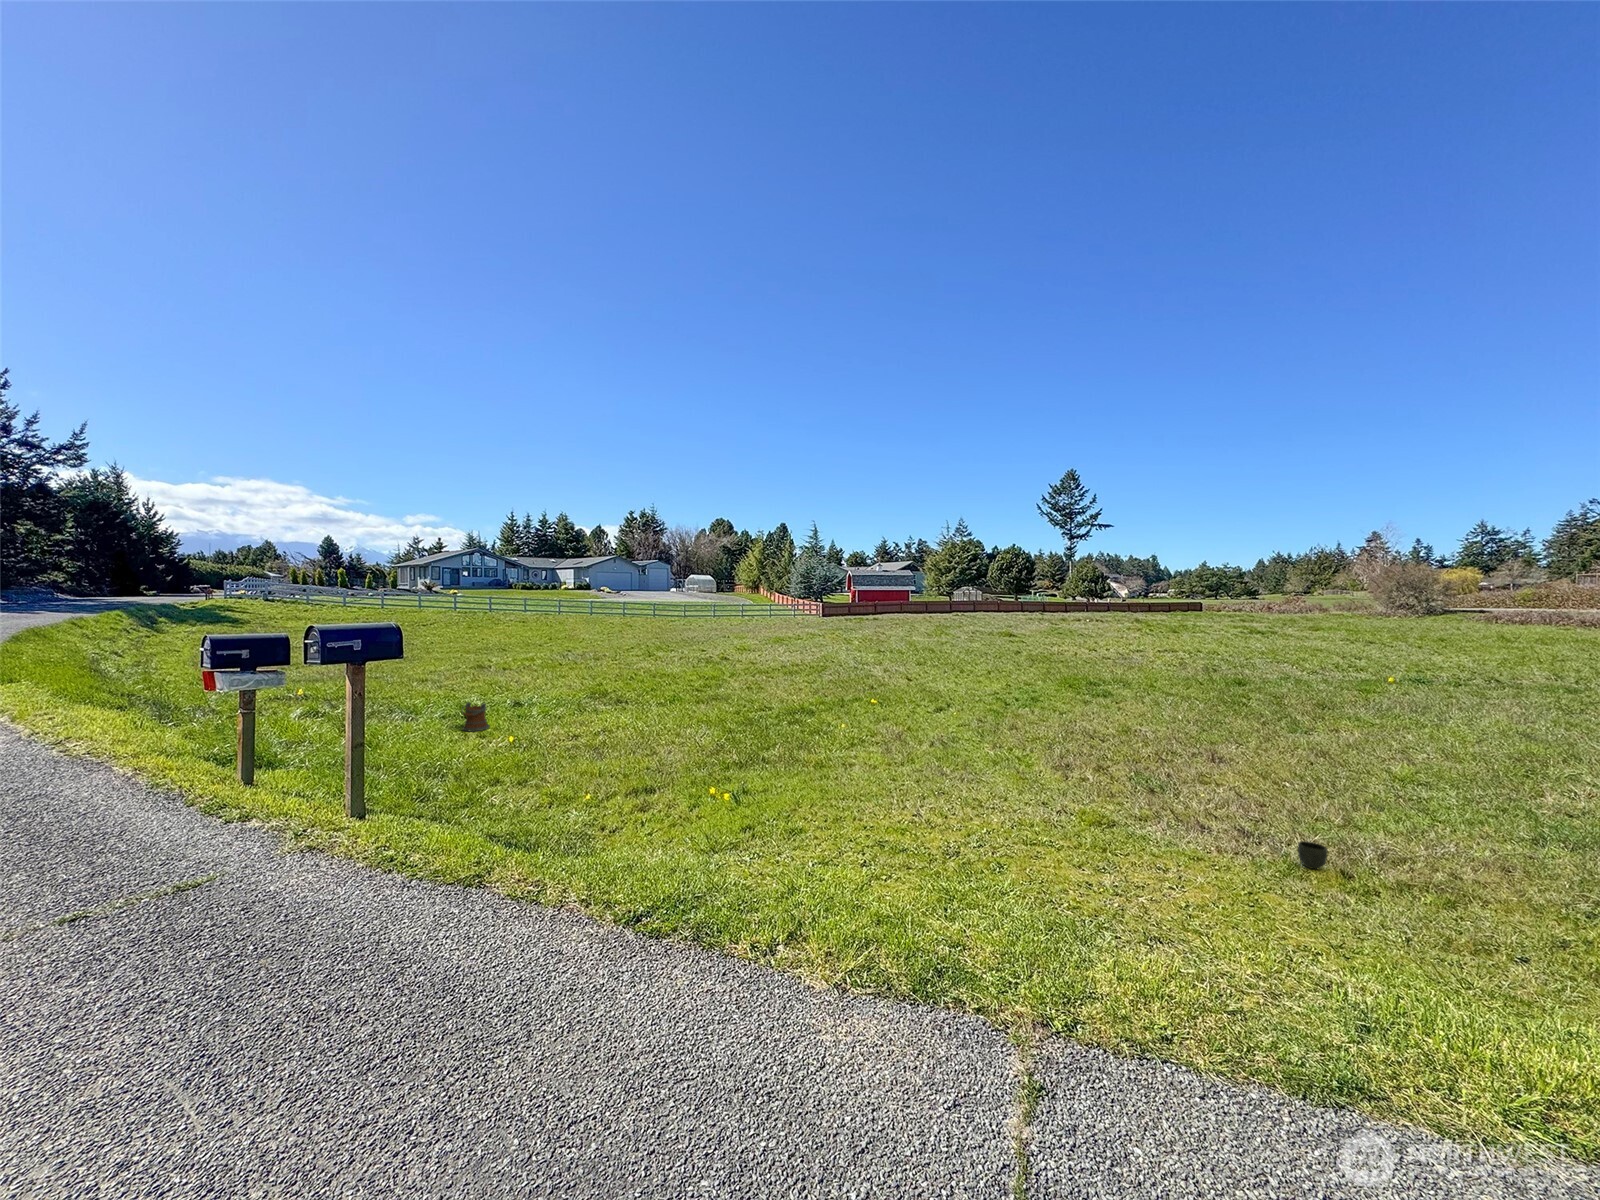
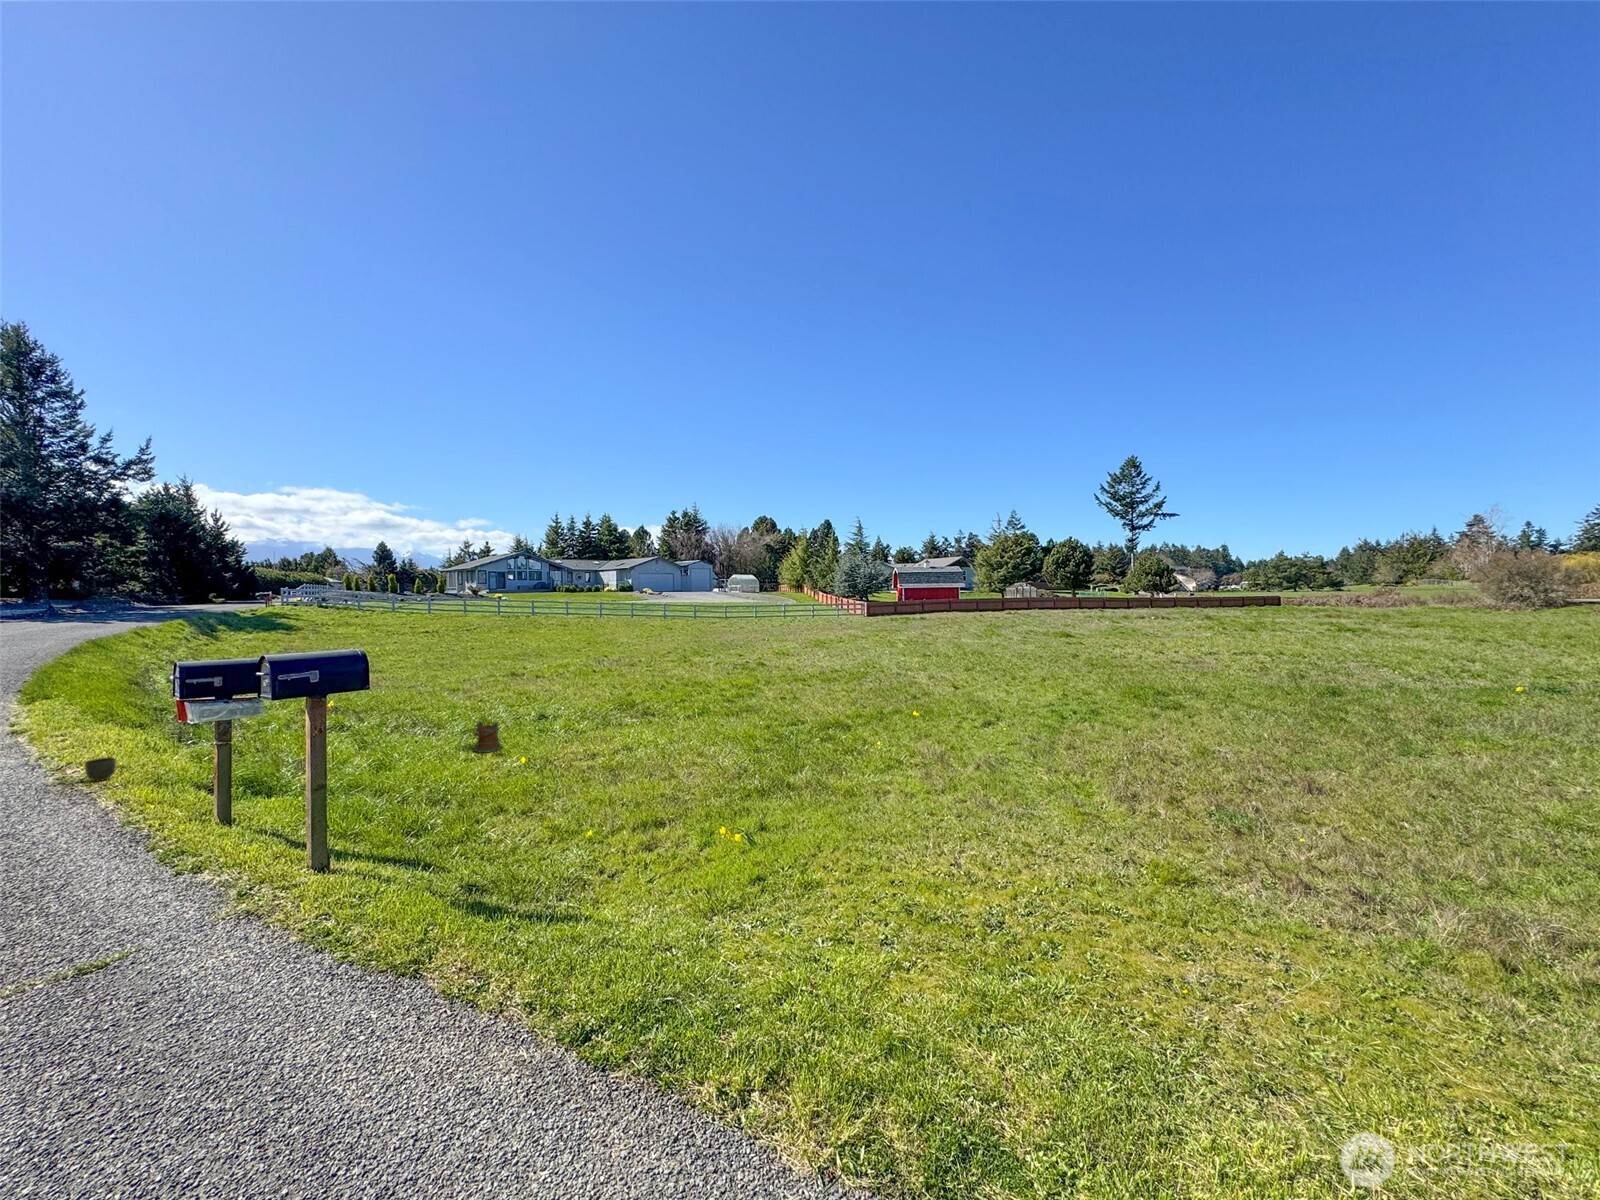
planter: present [1298,841,1328,869] -> present [85,757,116,781]

